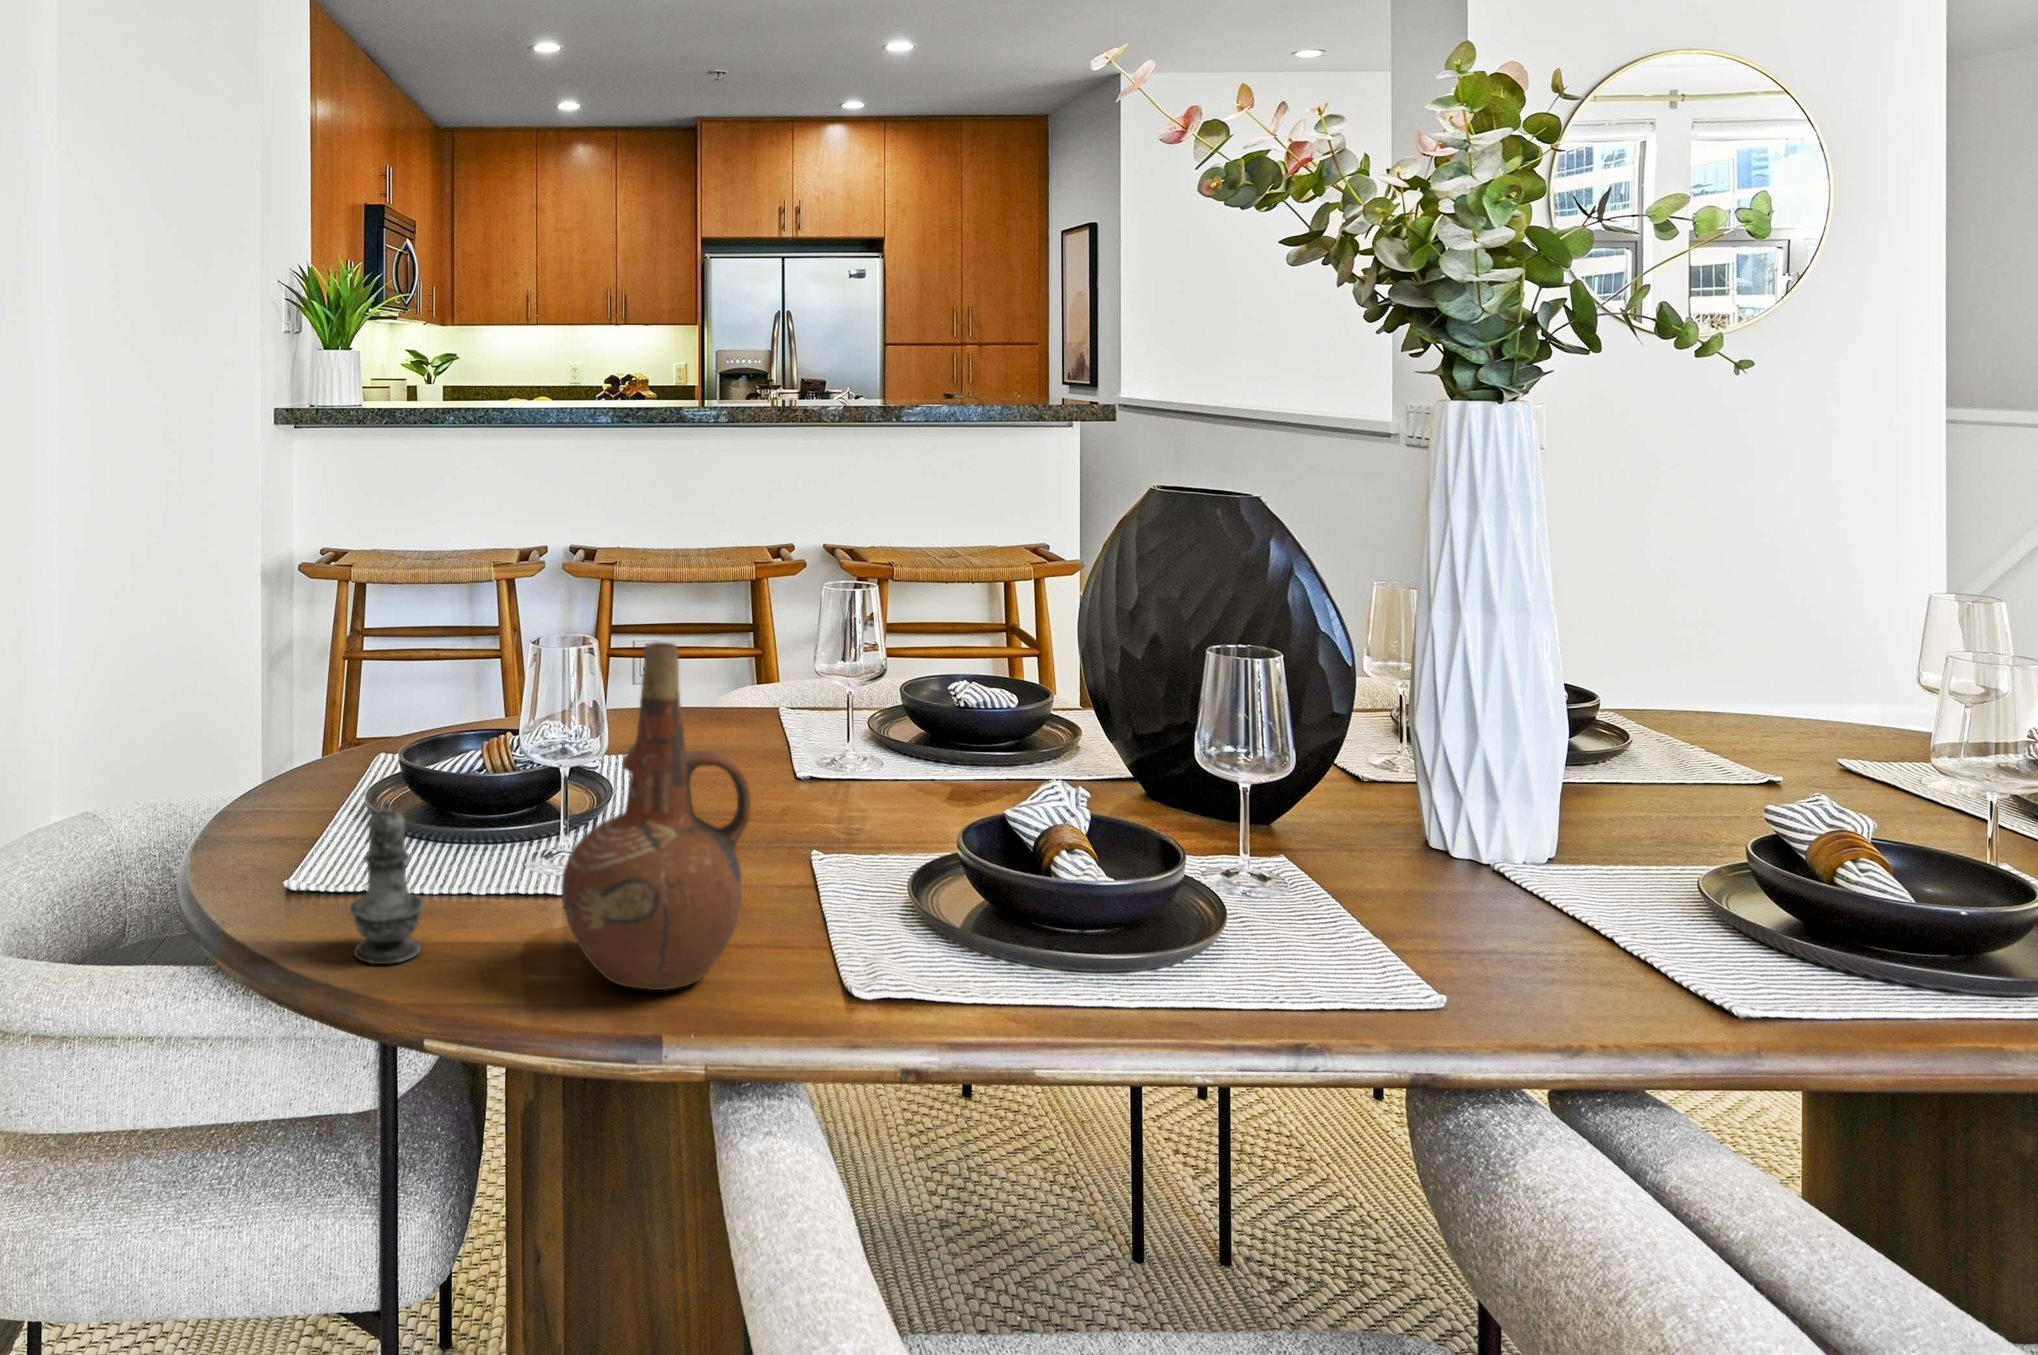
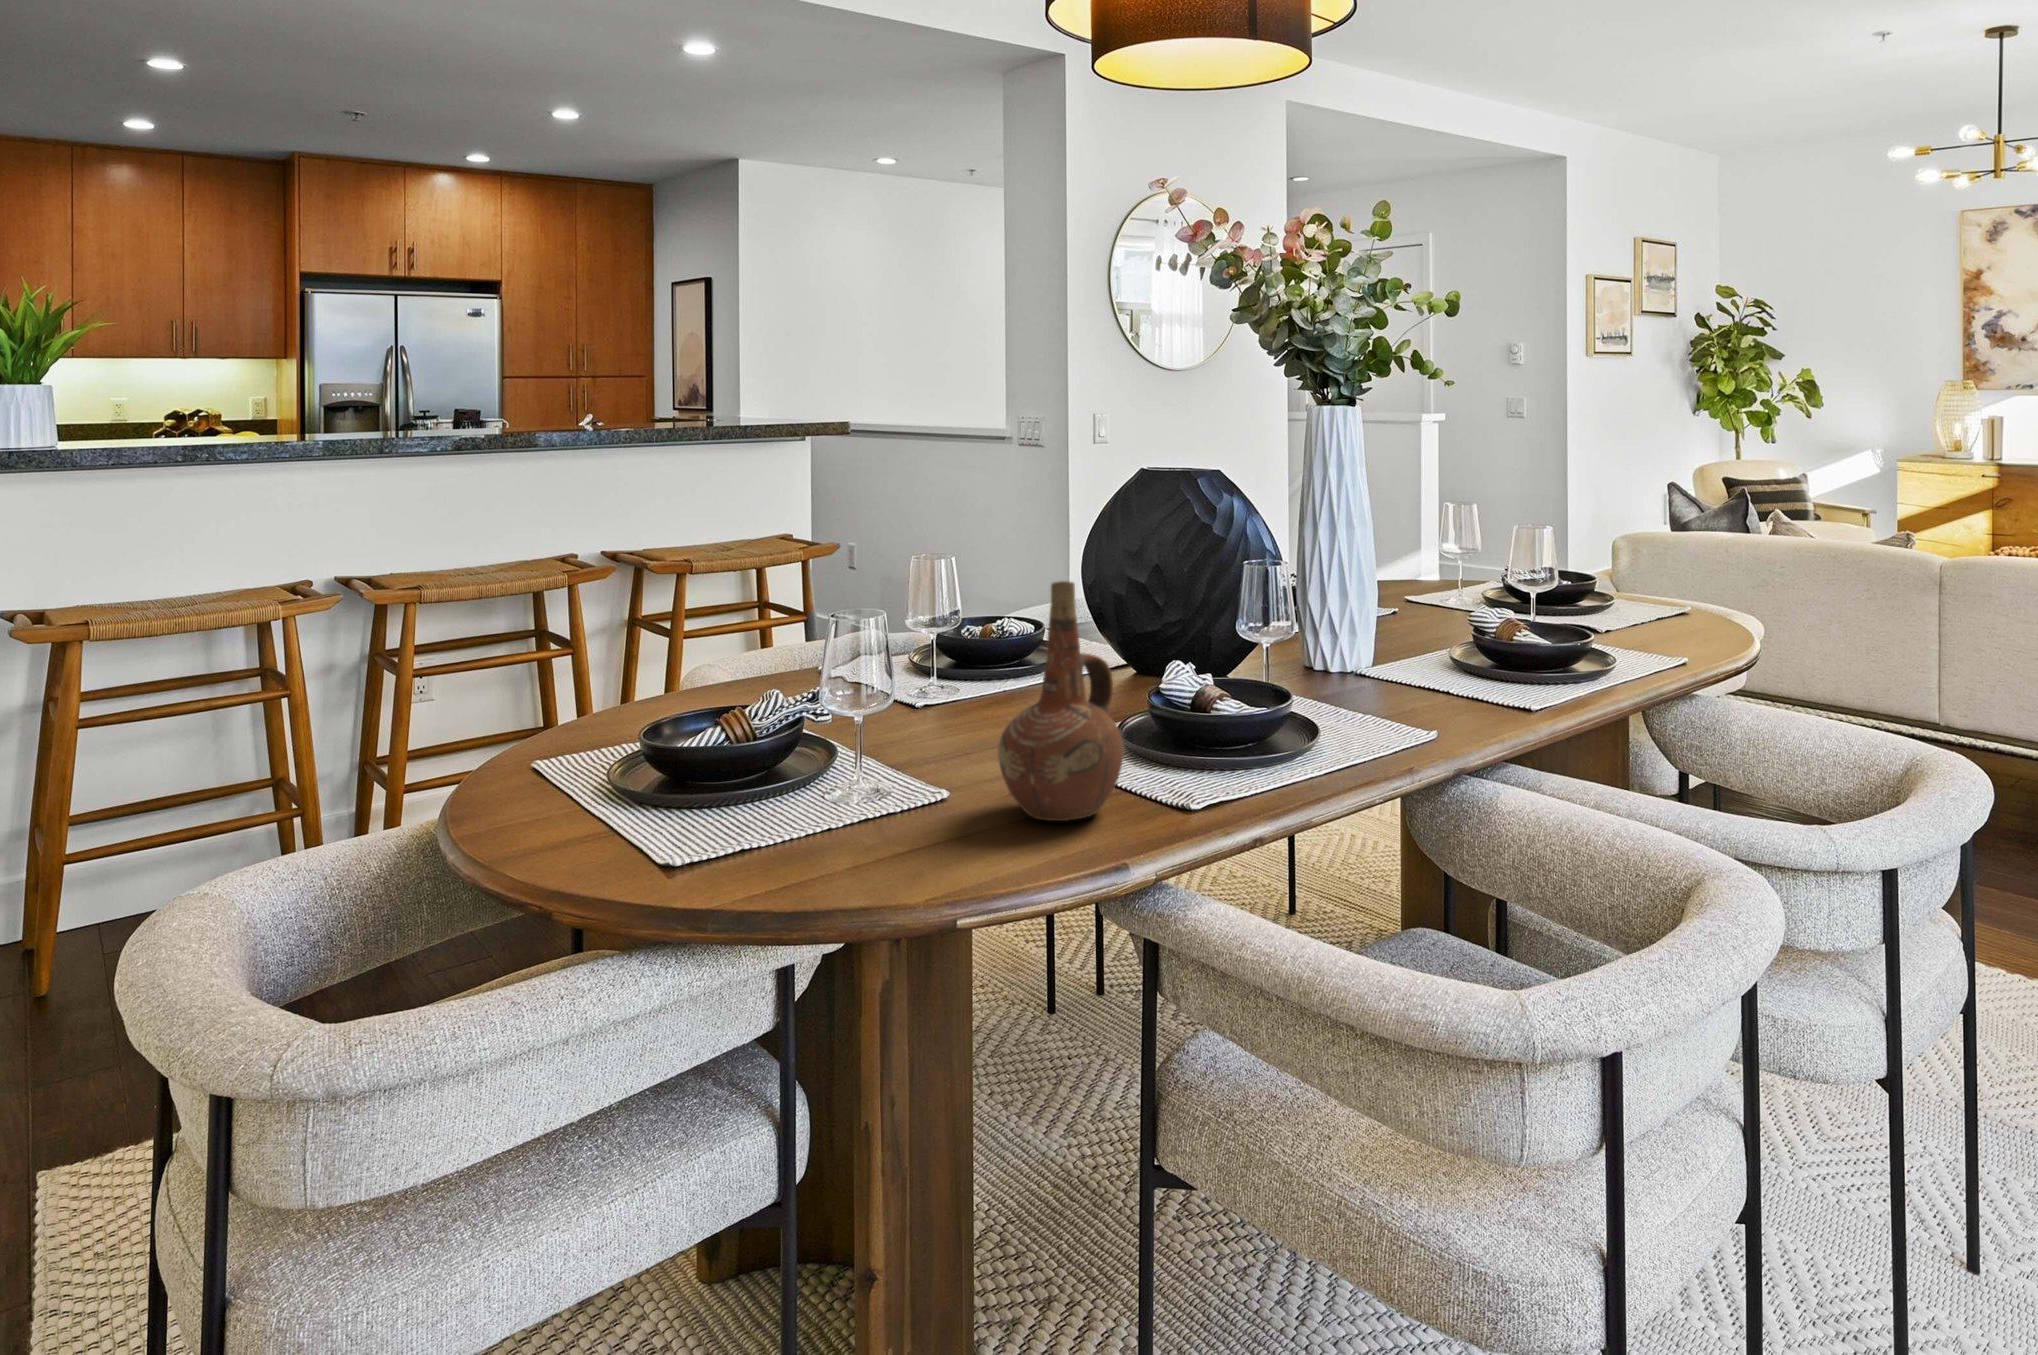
salt shaker: present [350,800,424,964] -> none [843,728,902,856]

